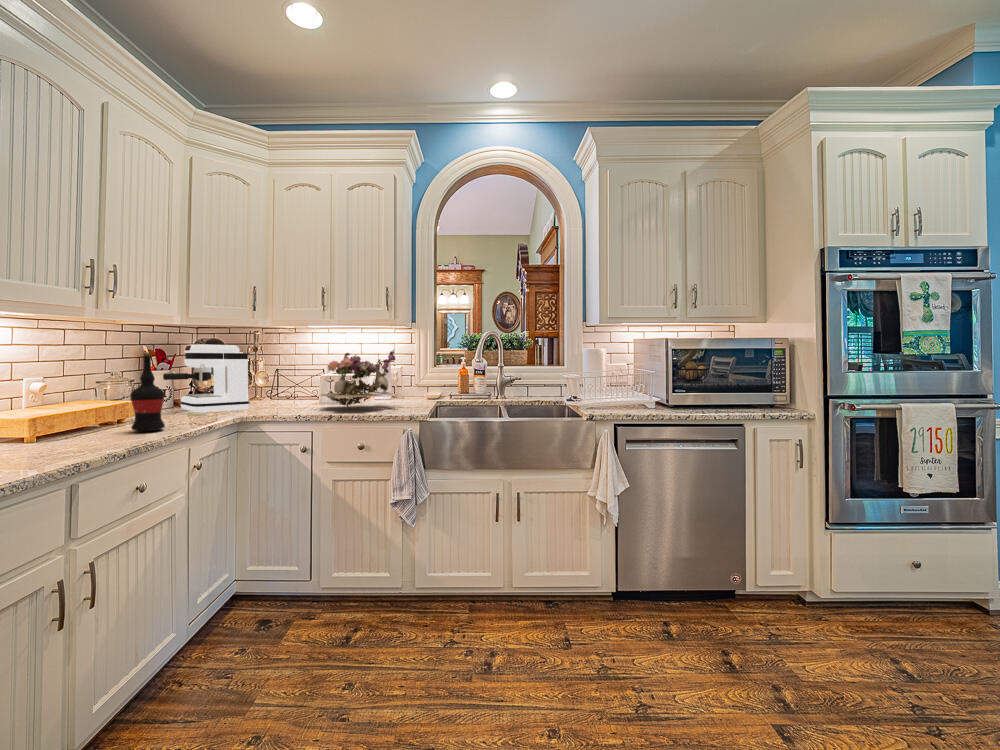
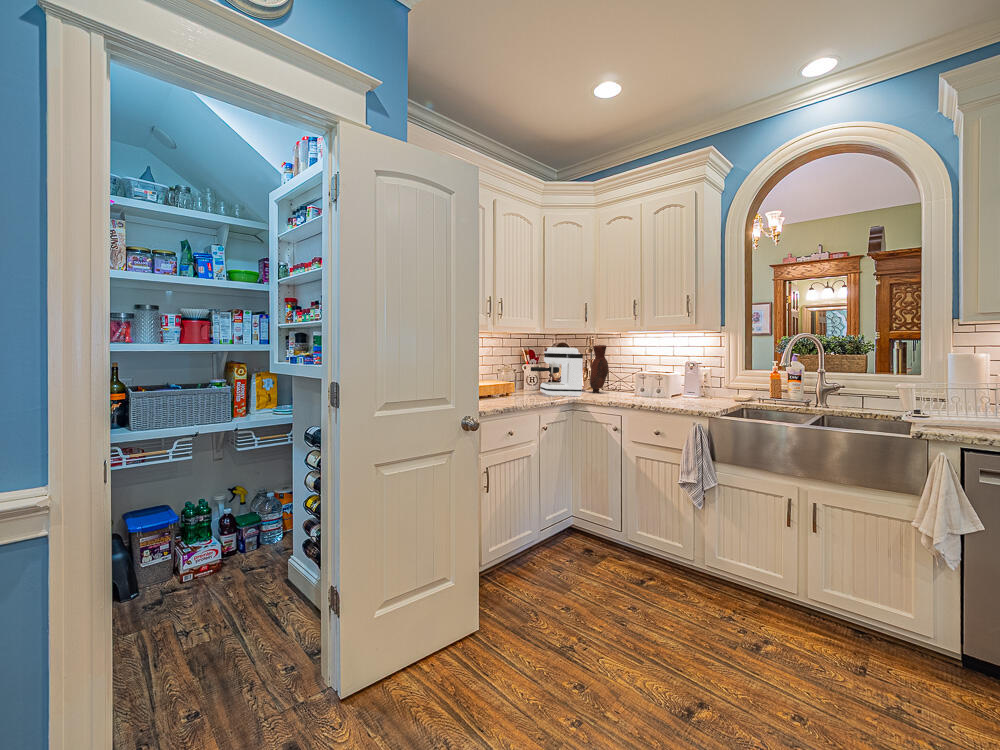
vase: none [256,341,282,404] -> present [590,345,609,392]
flower arrangement: present [320,350,396,408] -> none [632,353,700,401]
wine bottle: present [131,352,165,431] -> none [508,353,527,404]

